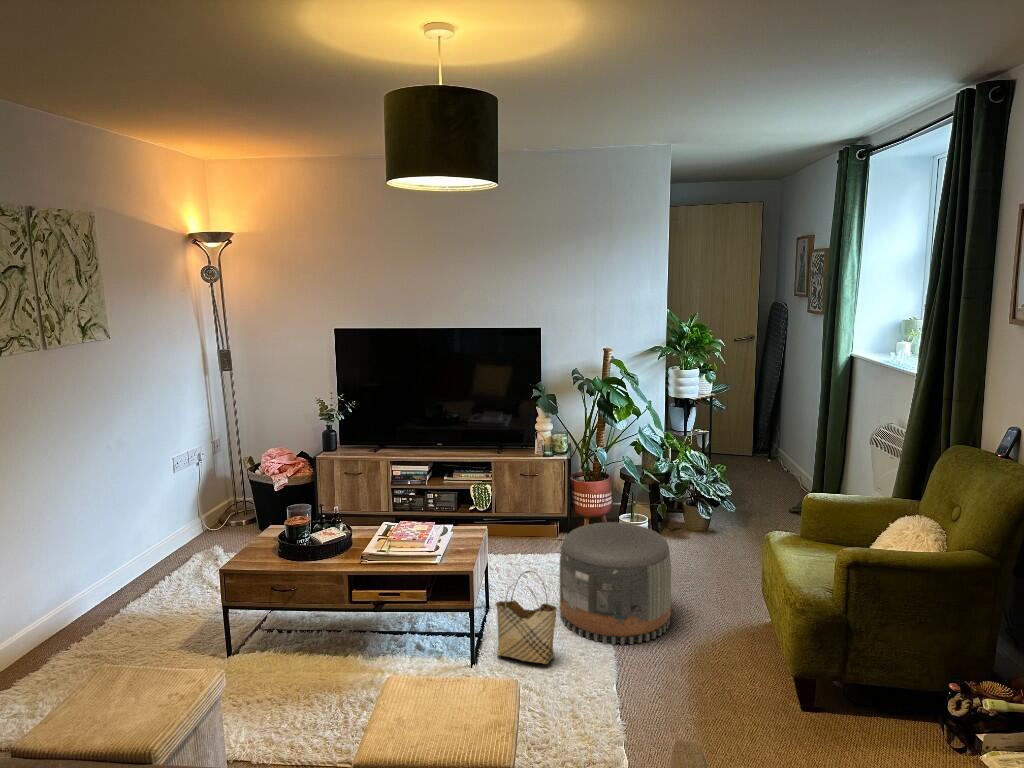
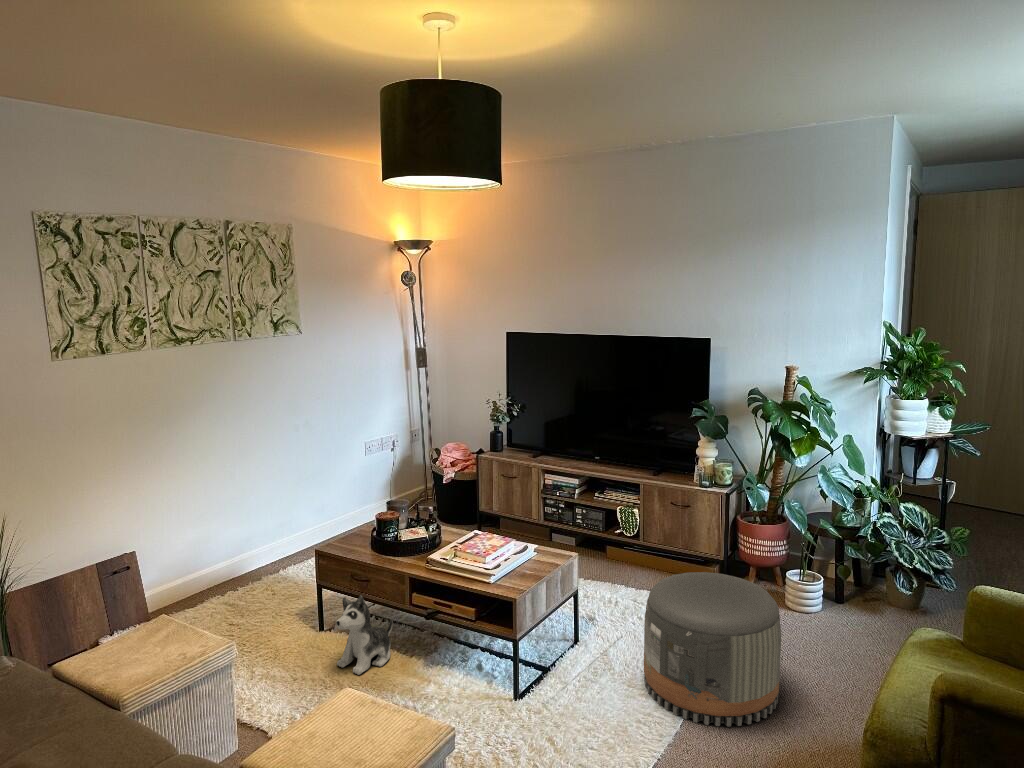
woven basket: present [496,571,557,664] -> none [546,611,610,720]
plush toy: none [272,602,327,684] -> present [336,595,393,675]

